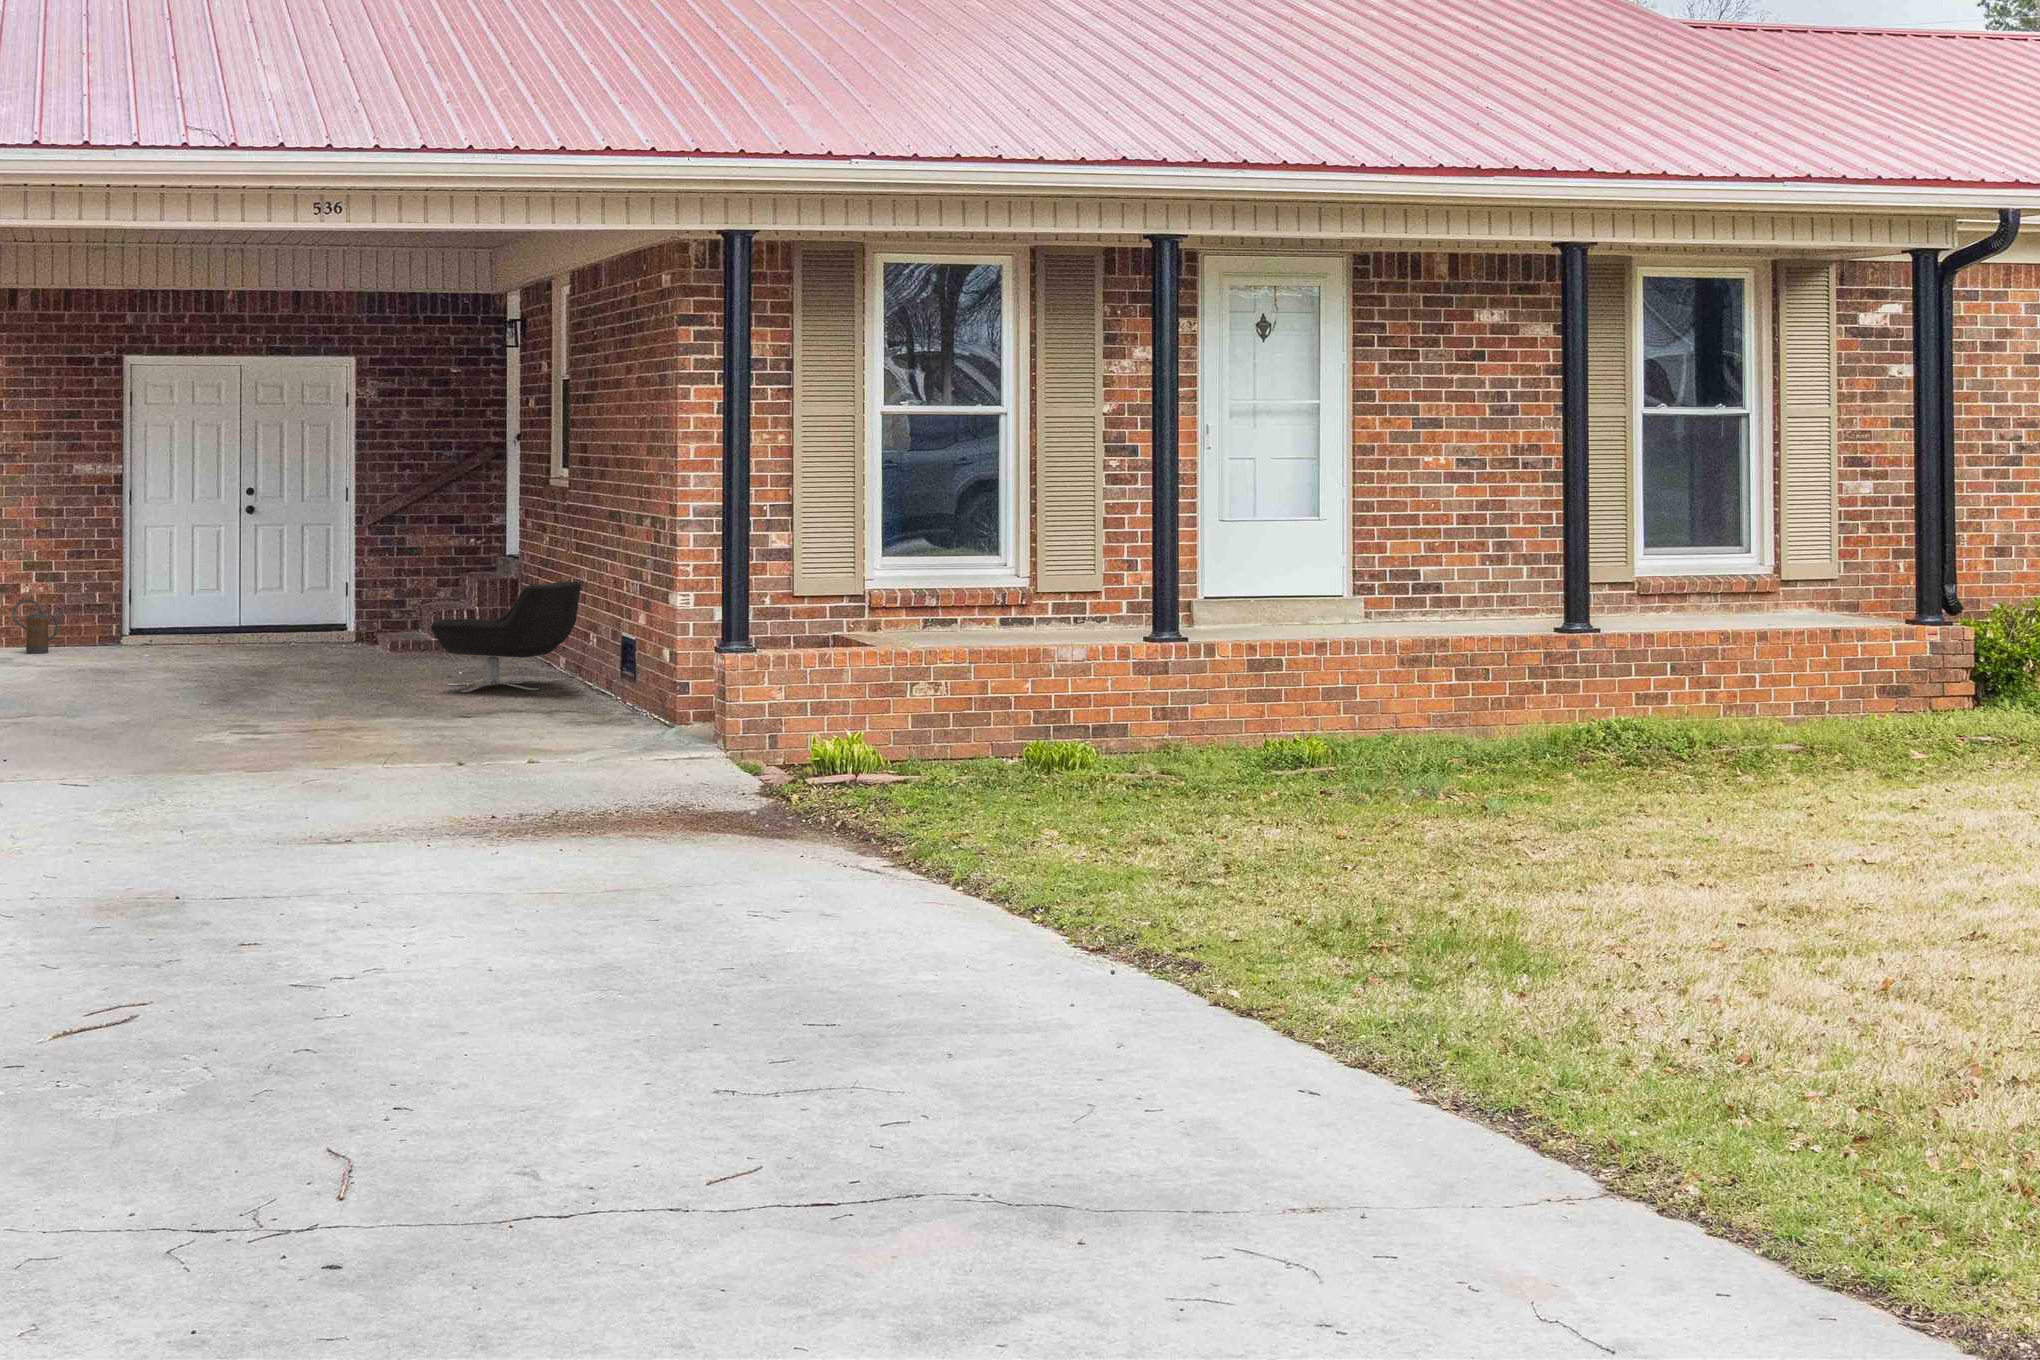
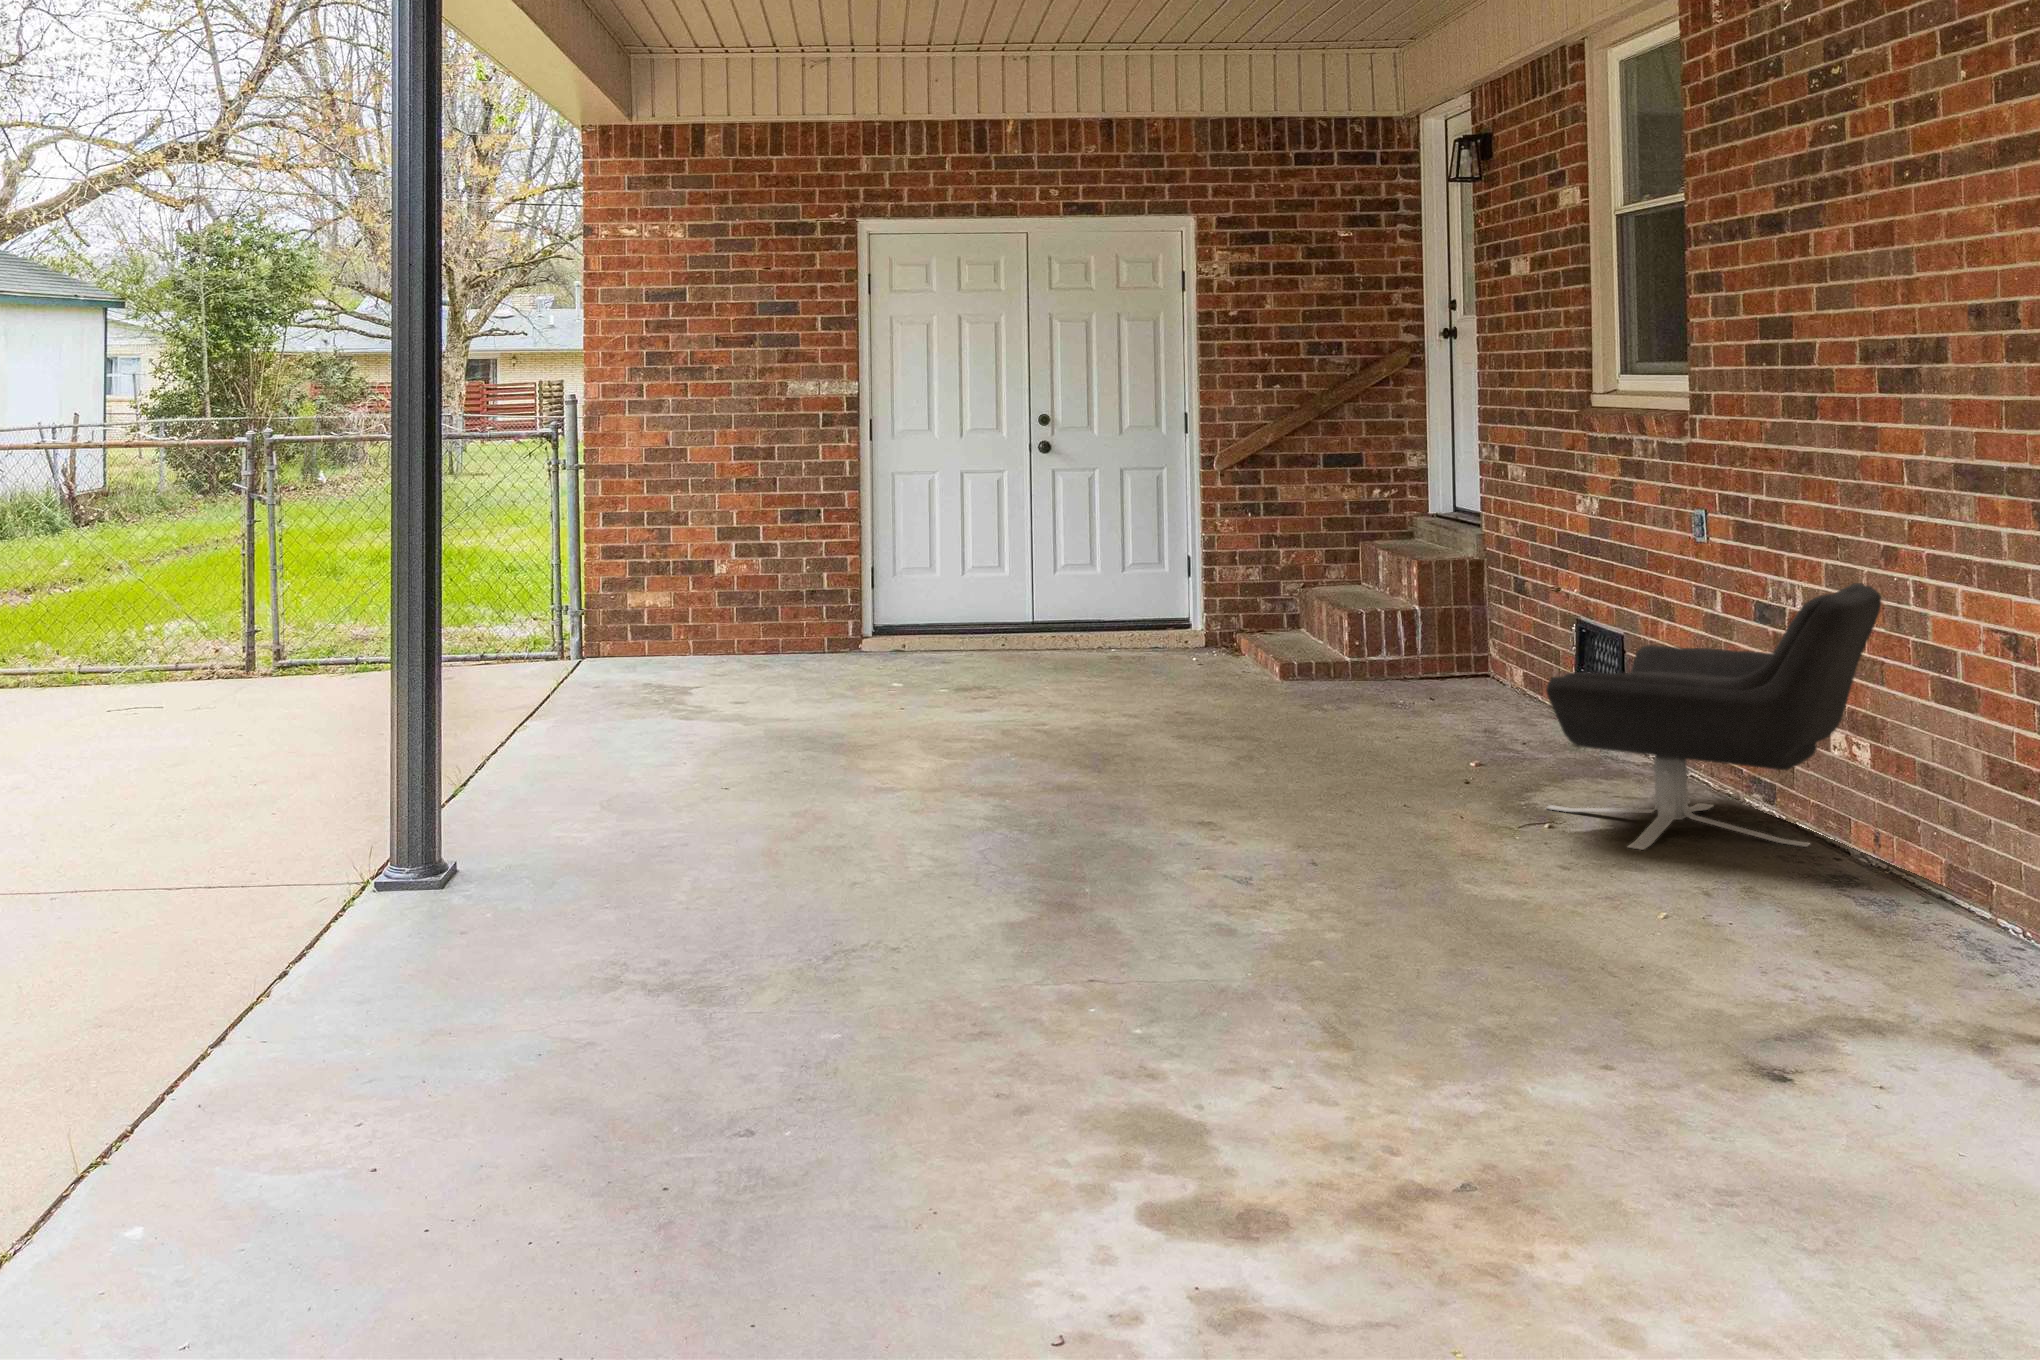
watering can: present [13,599,63,654] -> none [704,583,777,667]

